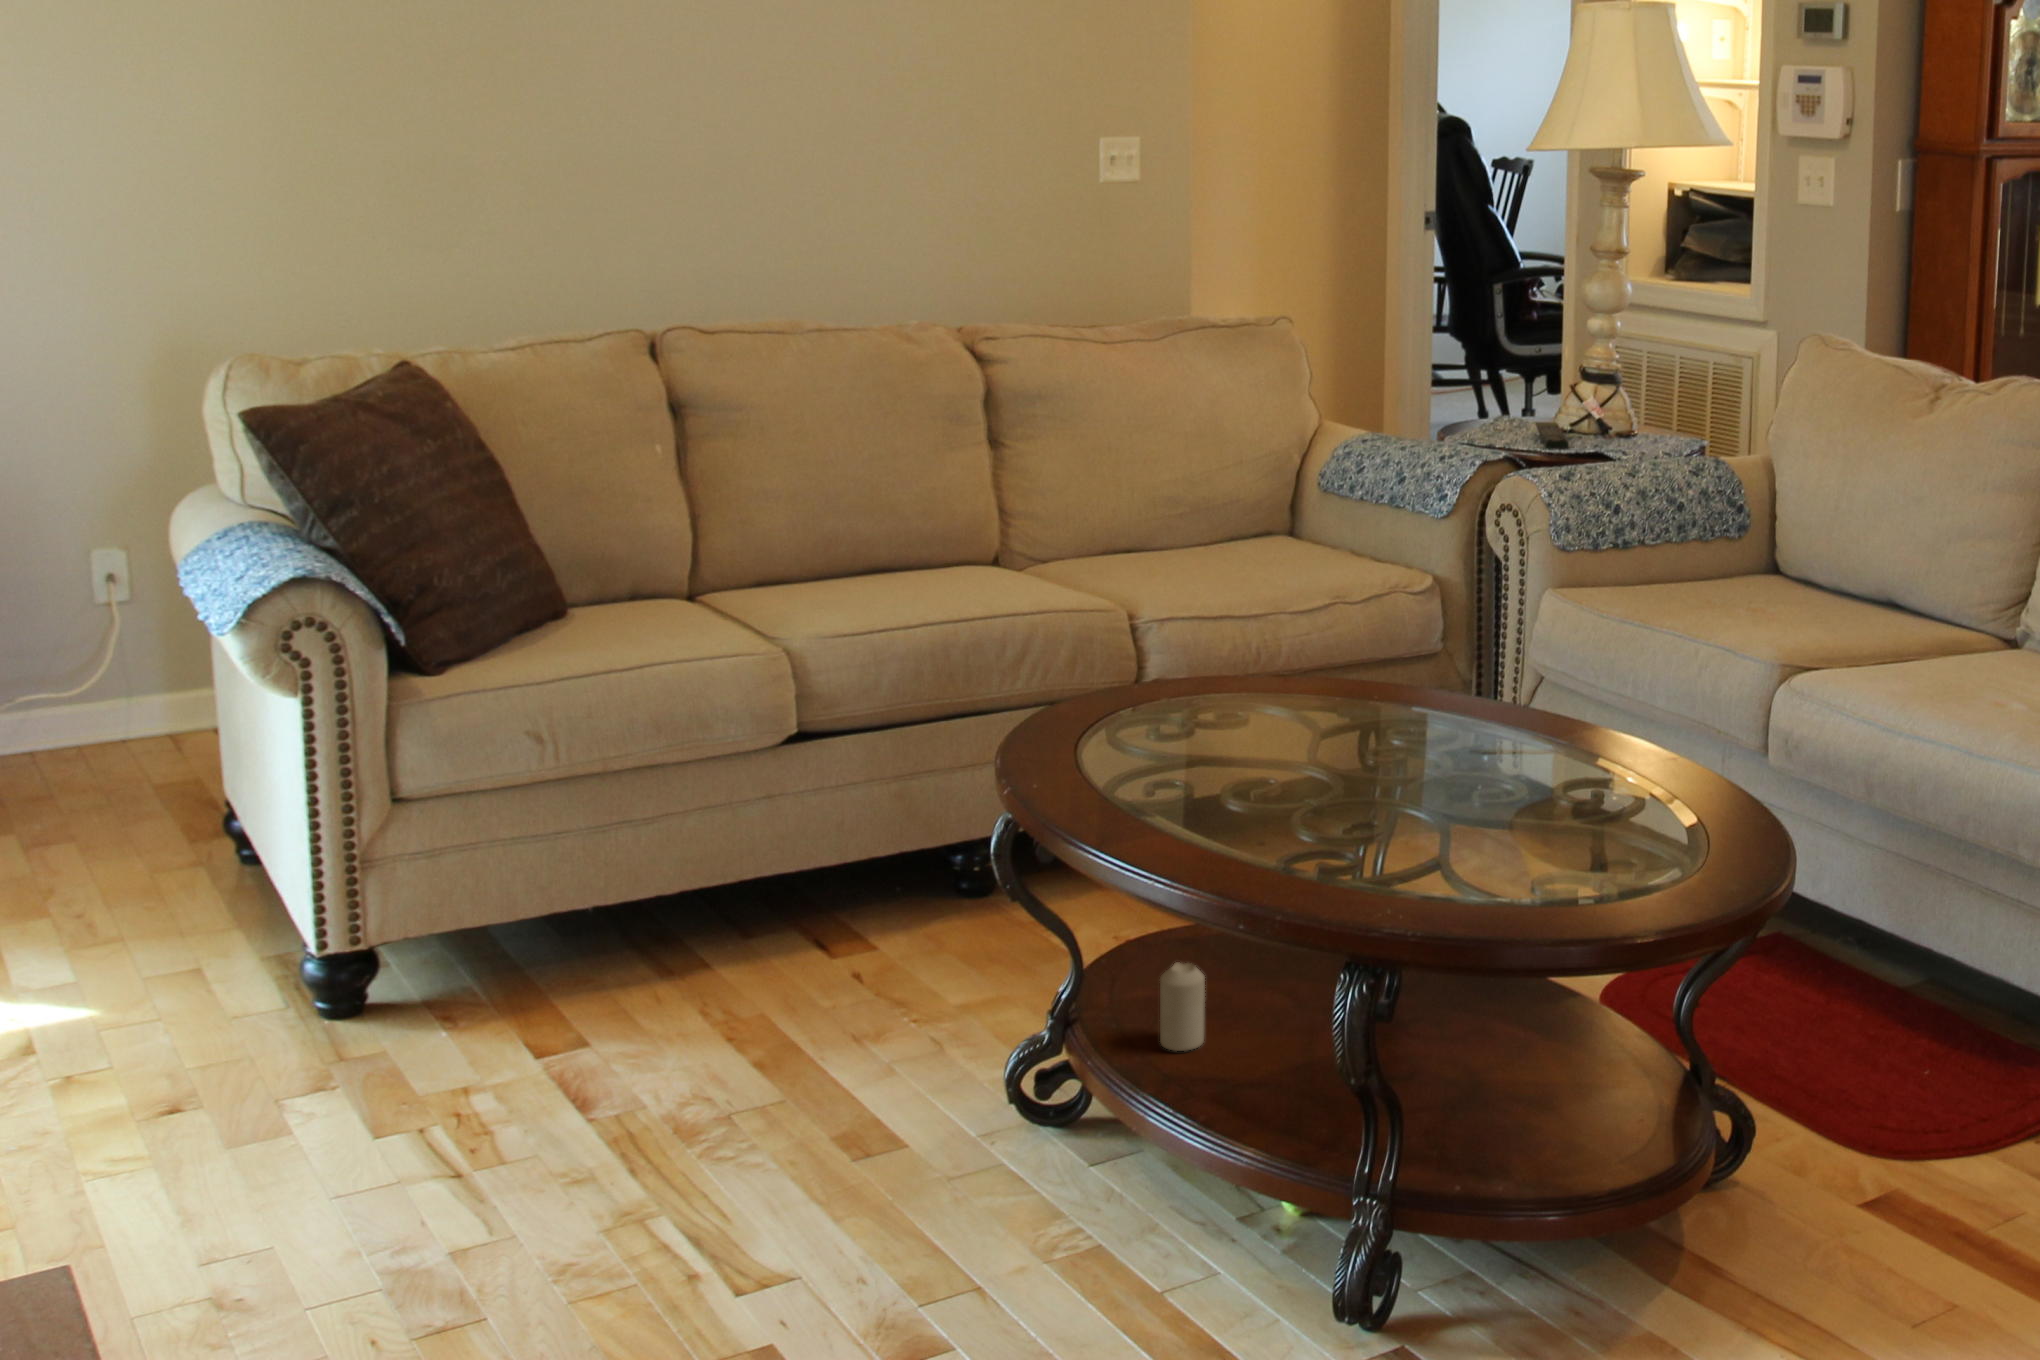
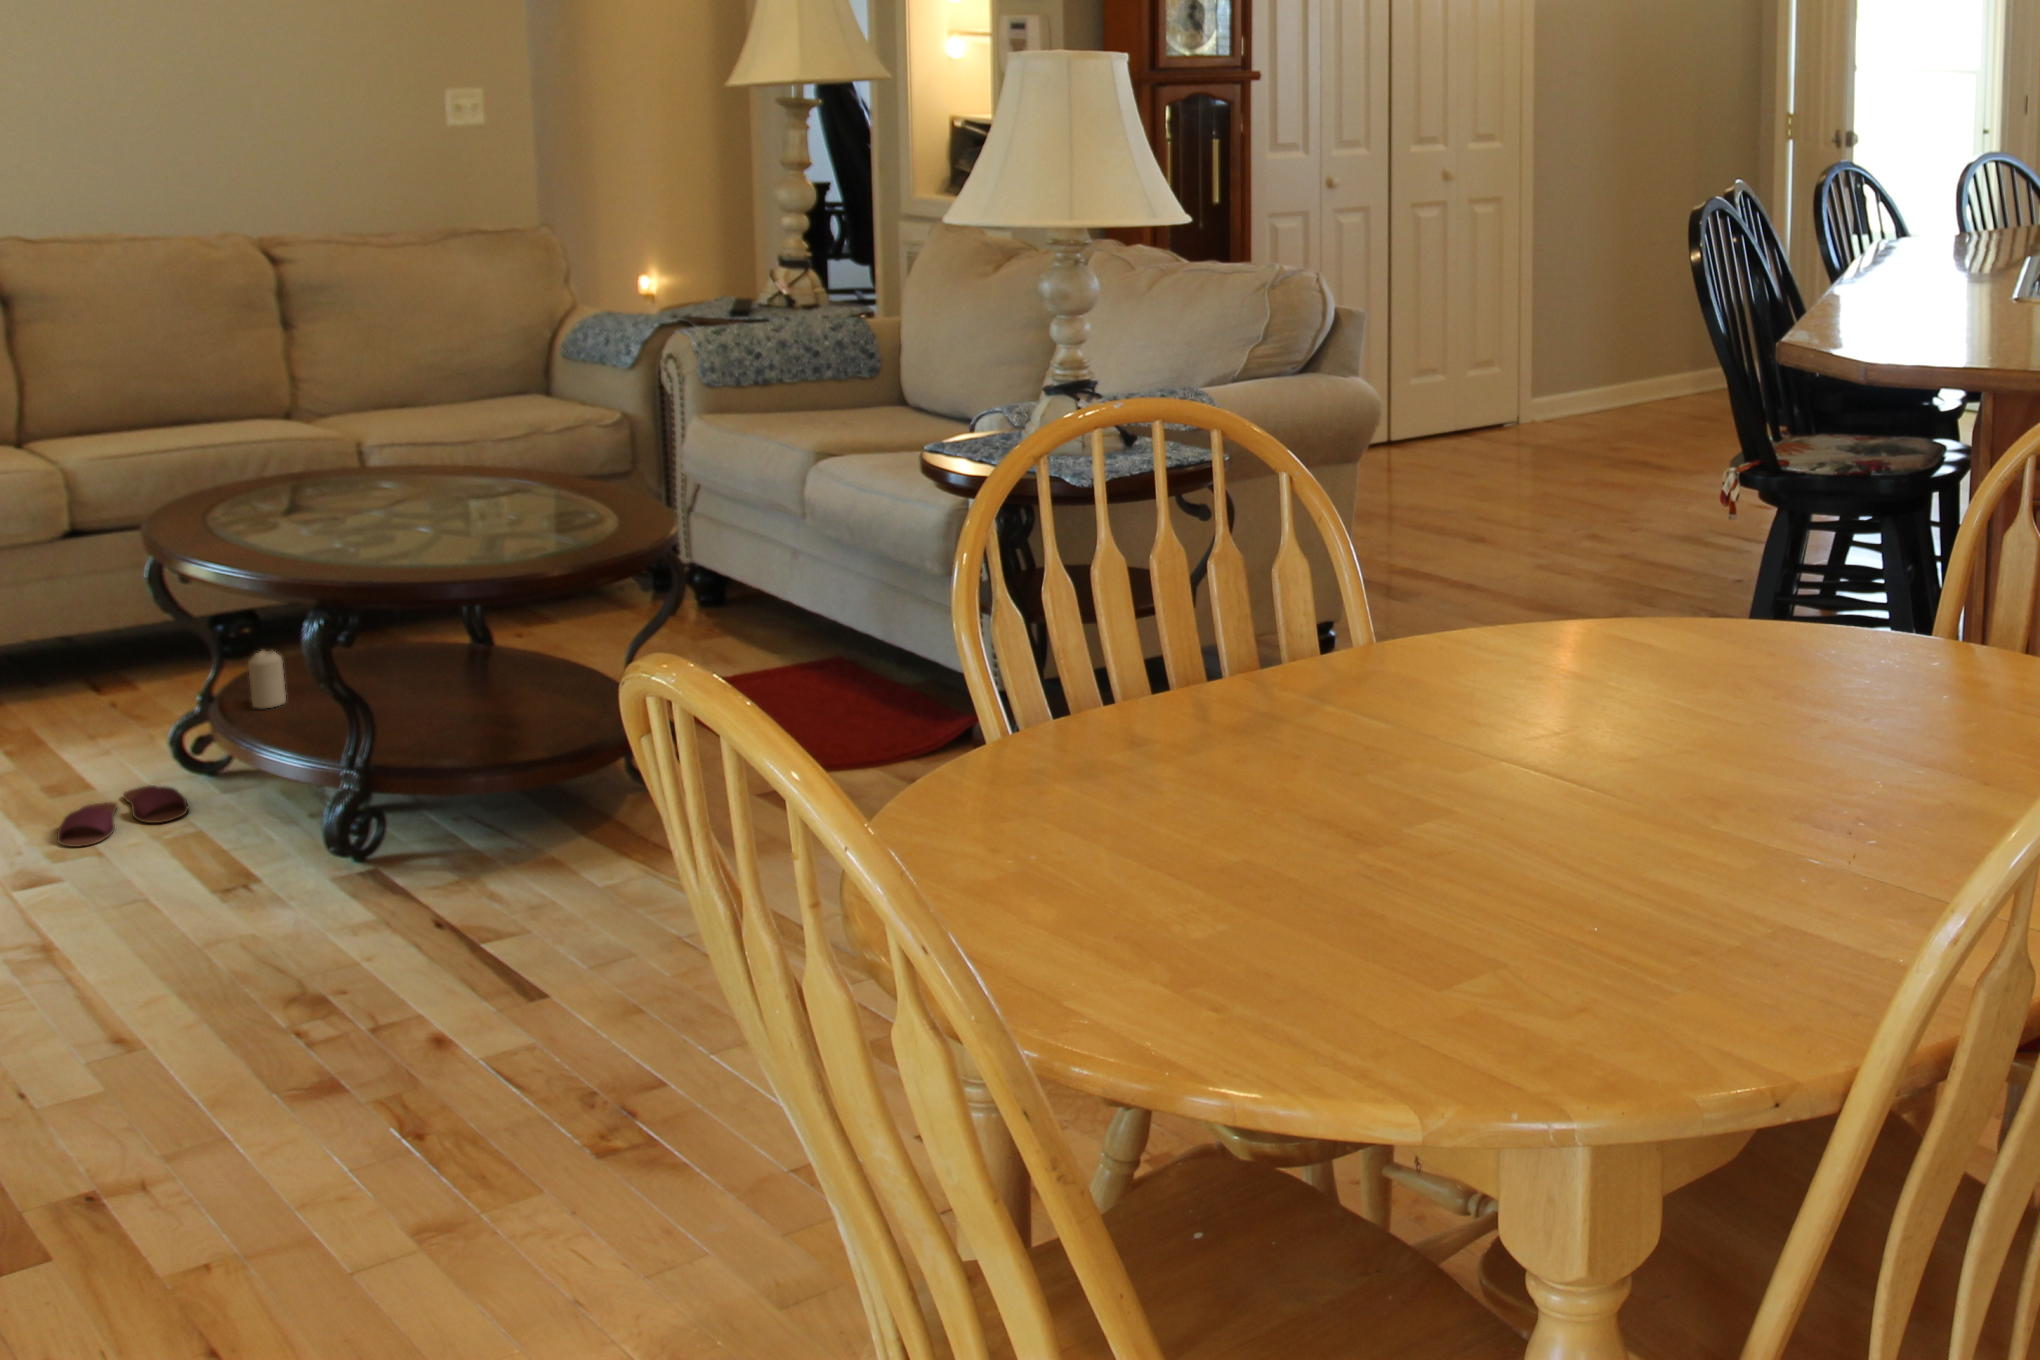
slippers: none [911,1142,1071,1264] -> present [57,785,188,847]

